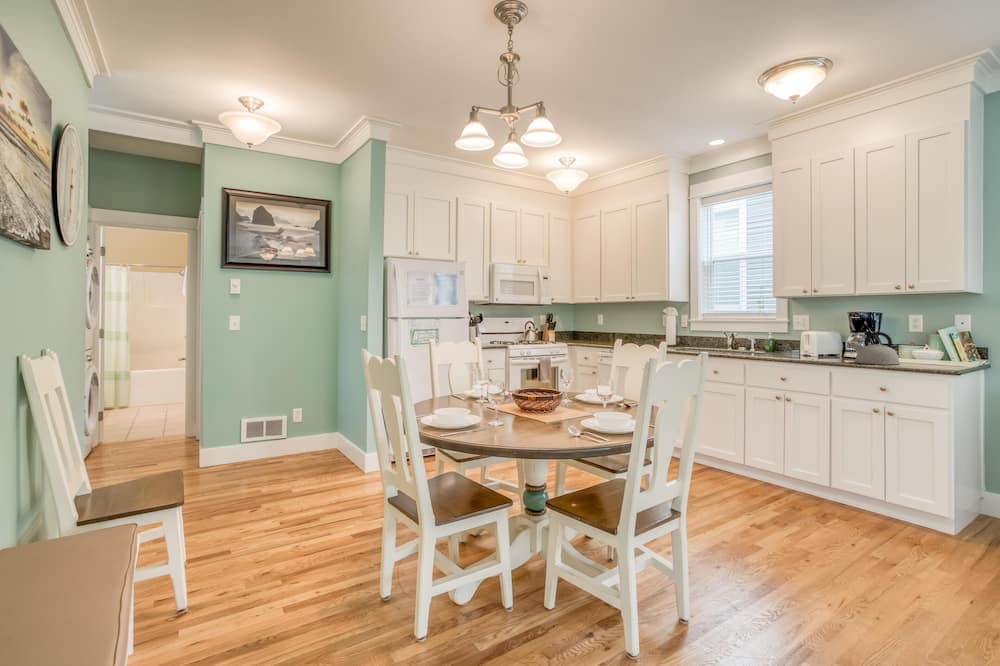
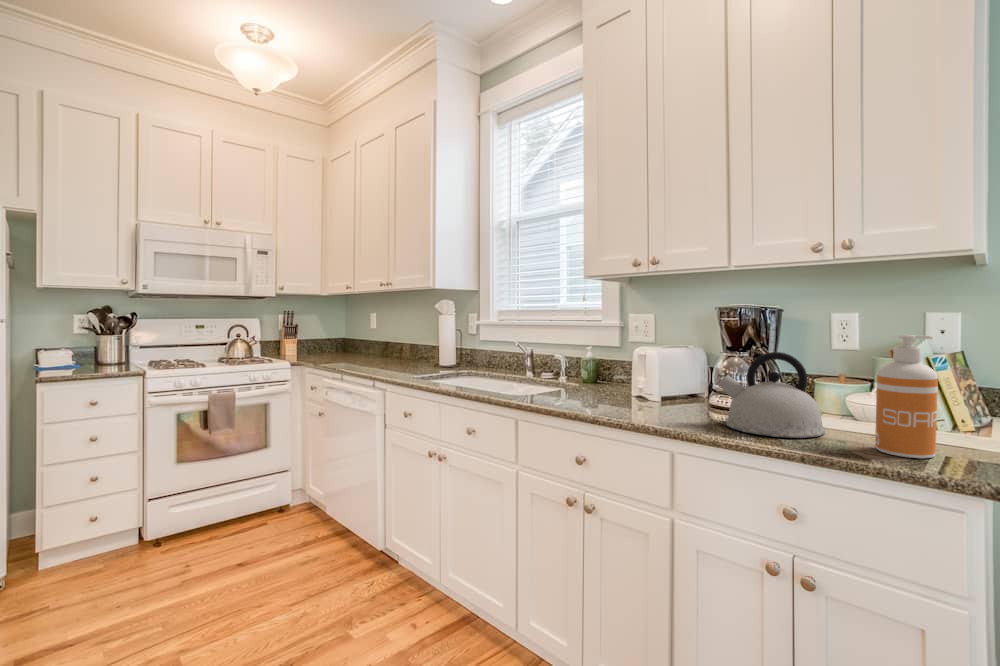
soap dispenser: none [918,324,942,368] -> present [875,335,938,458]

